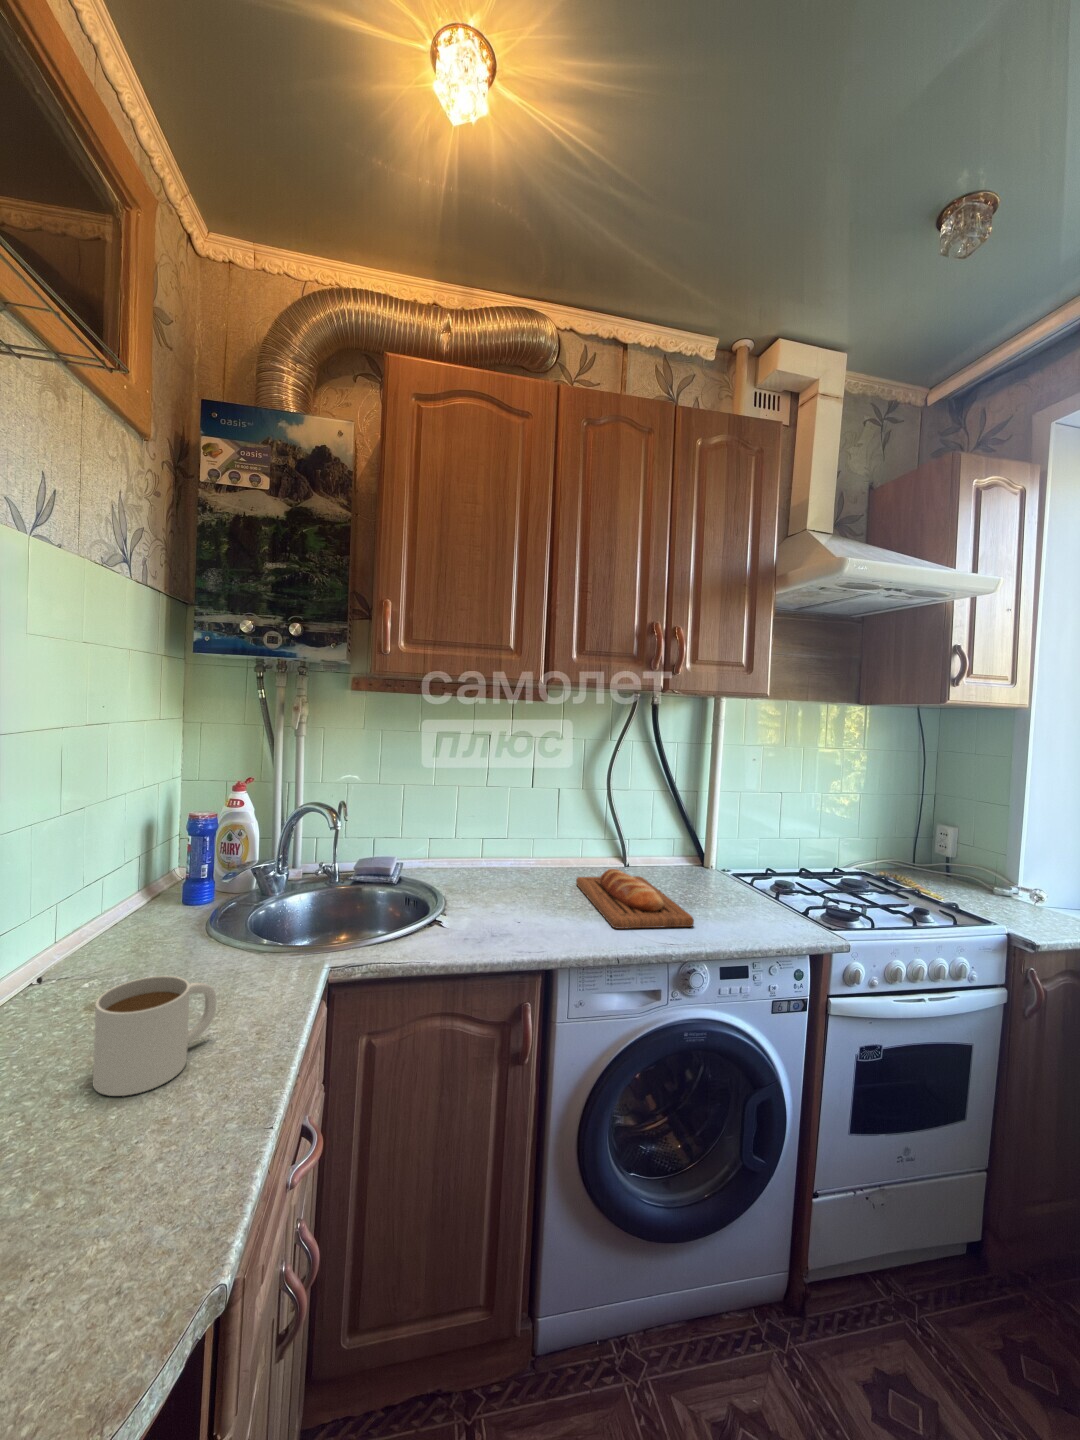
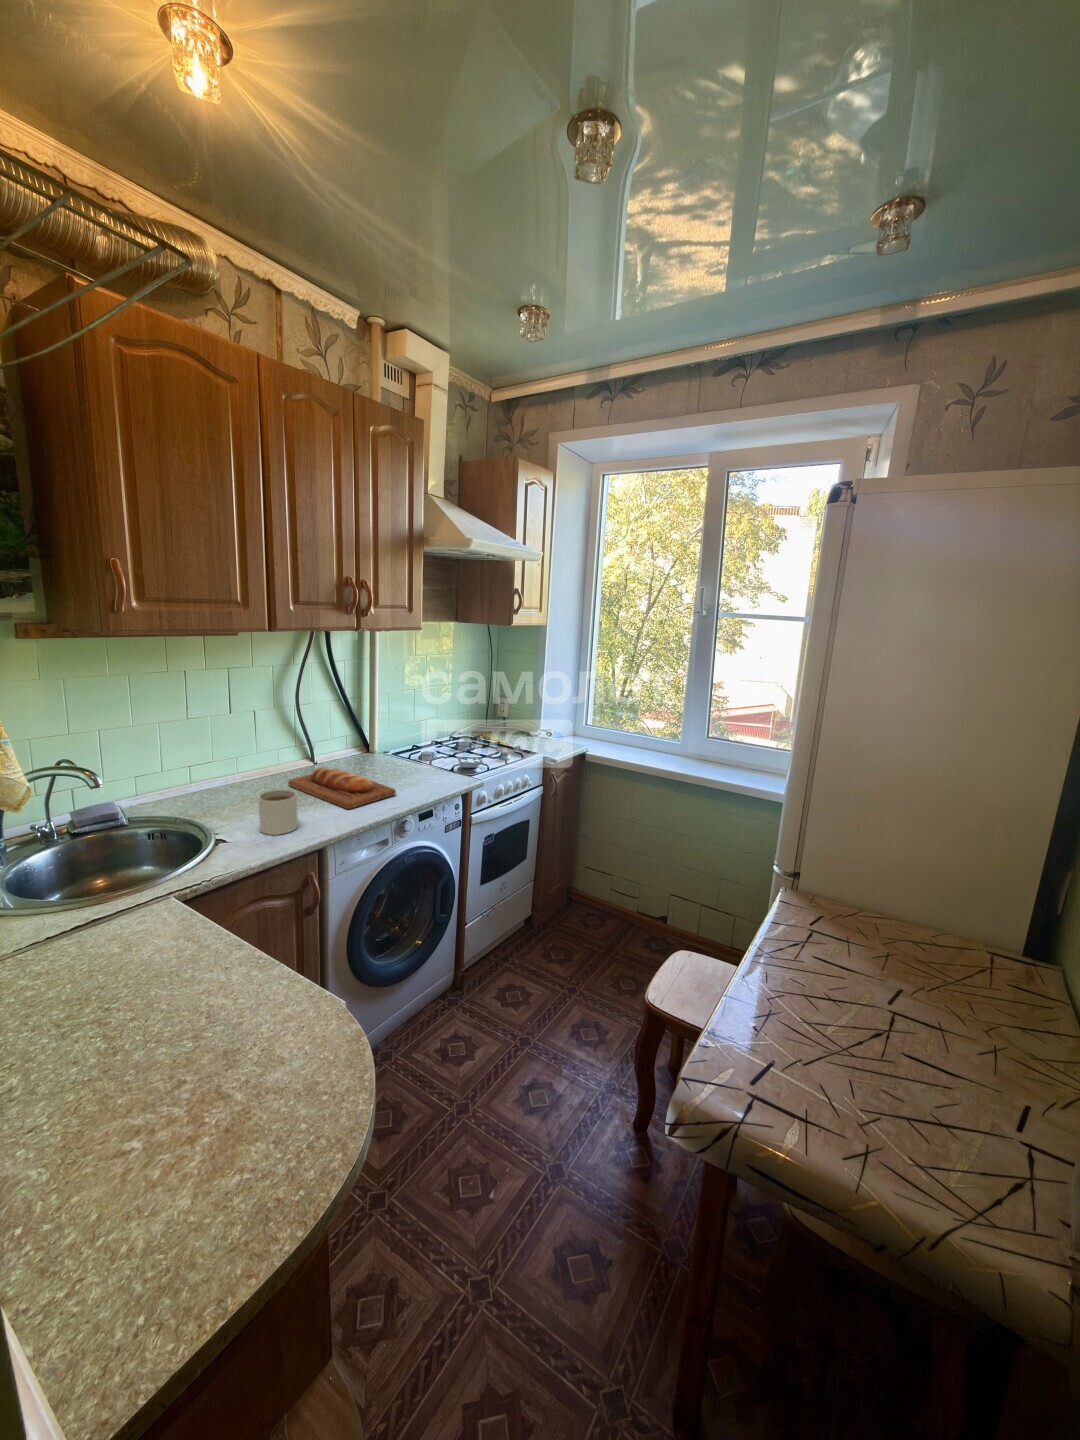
mug: present [93,976,217,1096] -> present [259,790,298,835]

